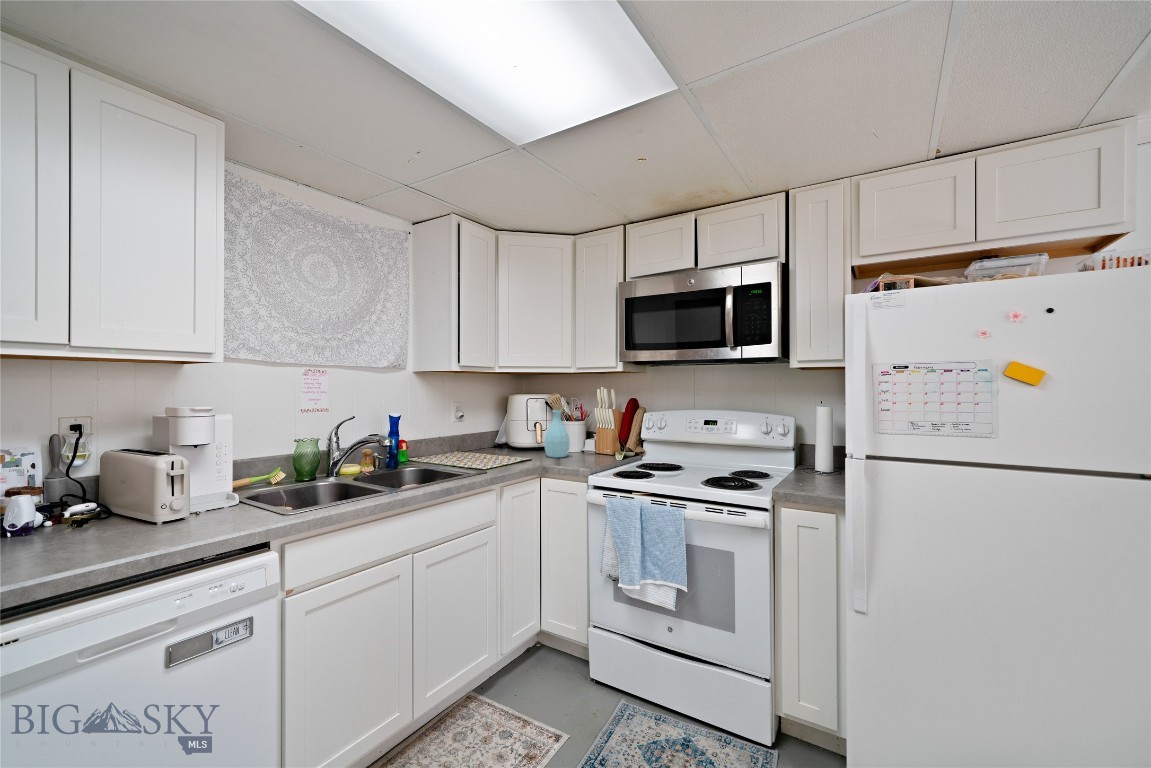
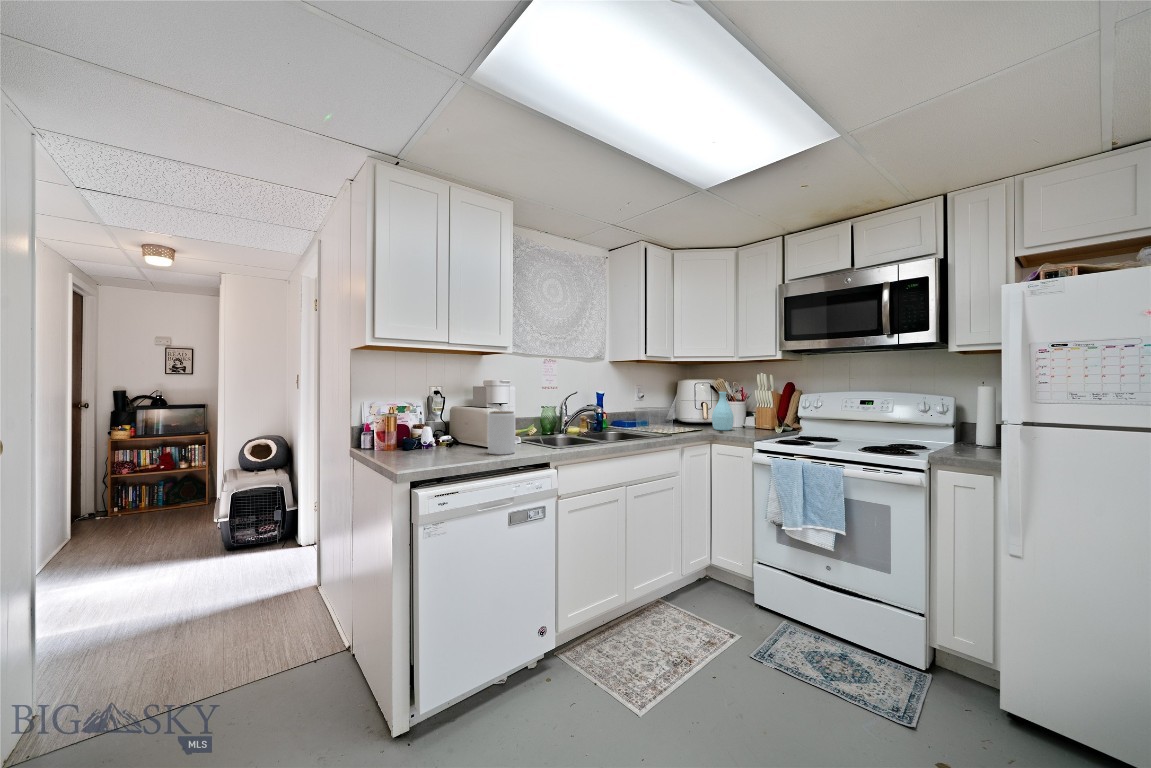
jar: none [138,461,199,541] -> present [488,411,515,455]

